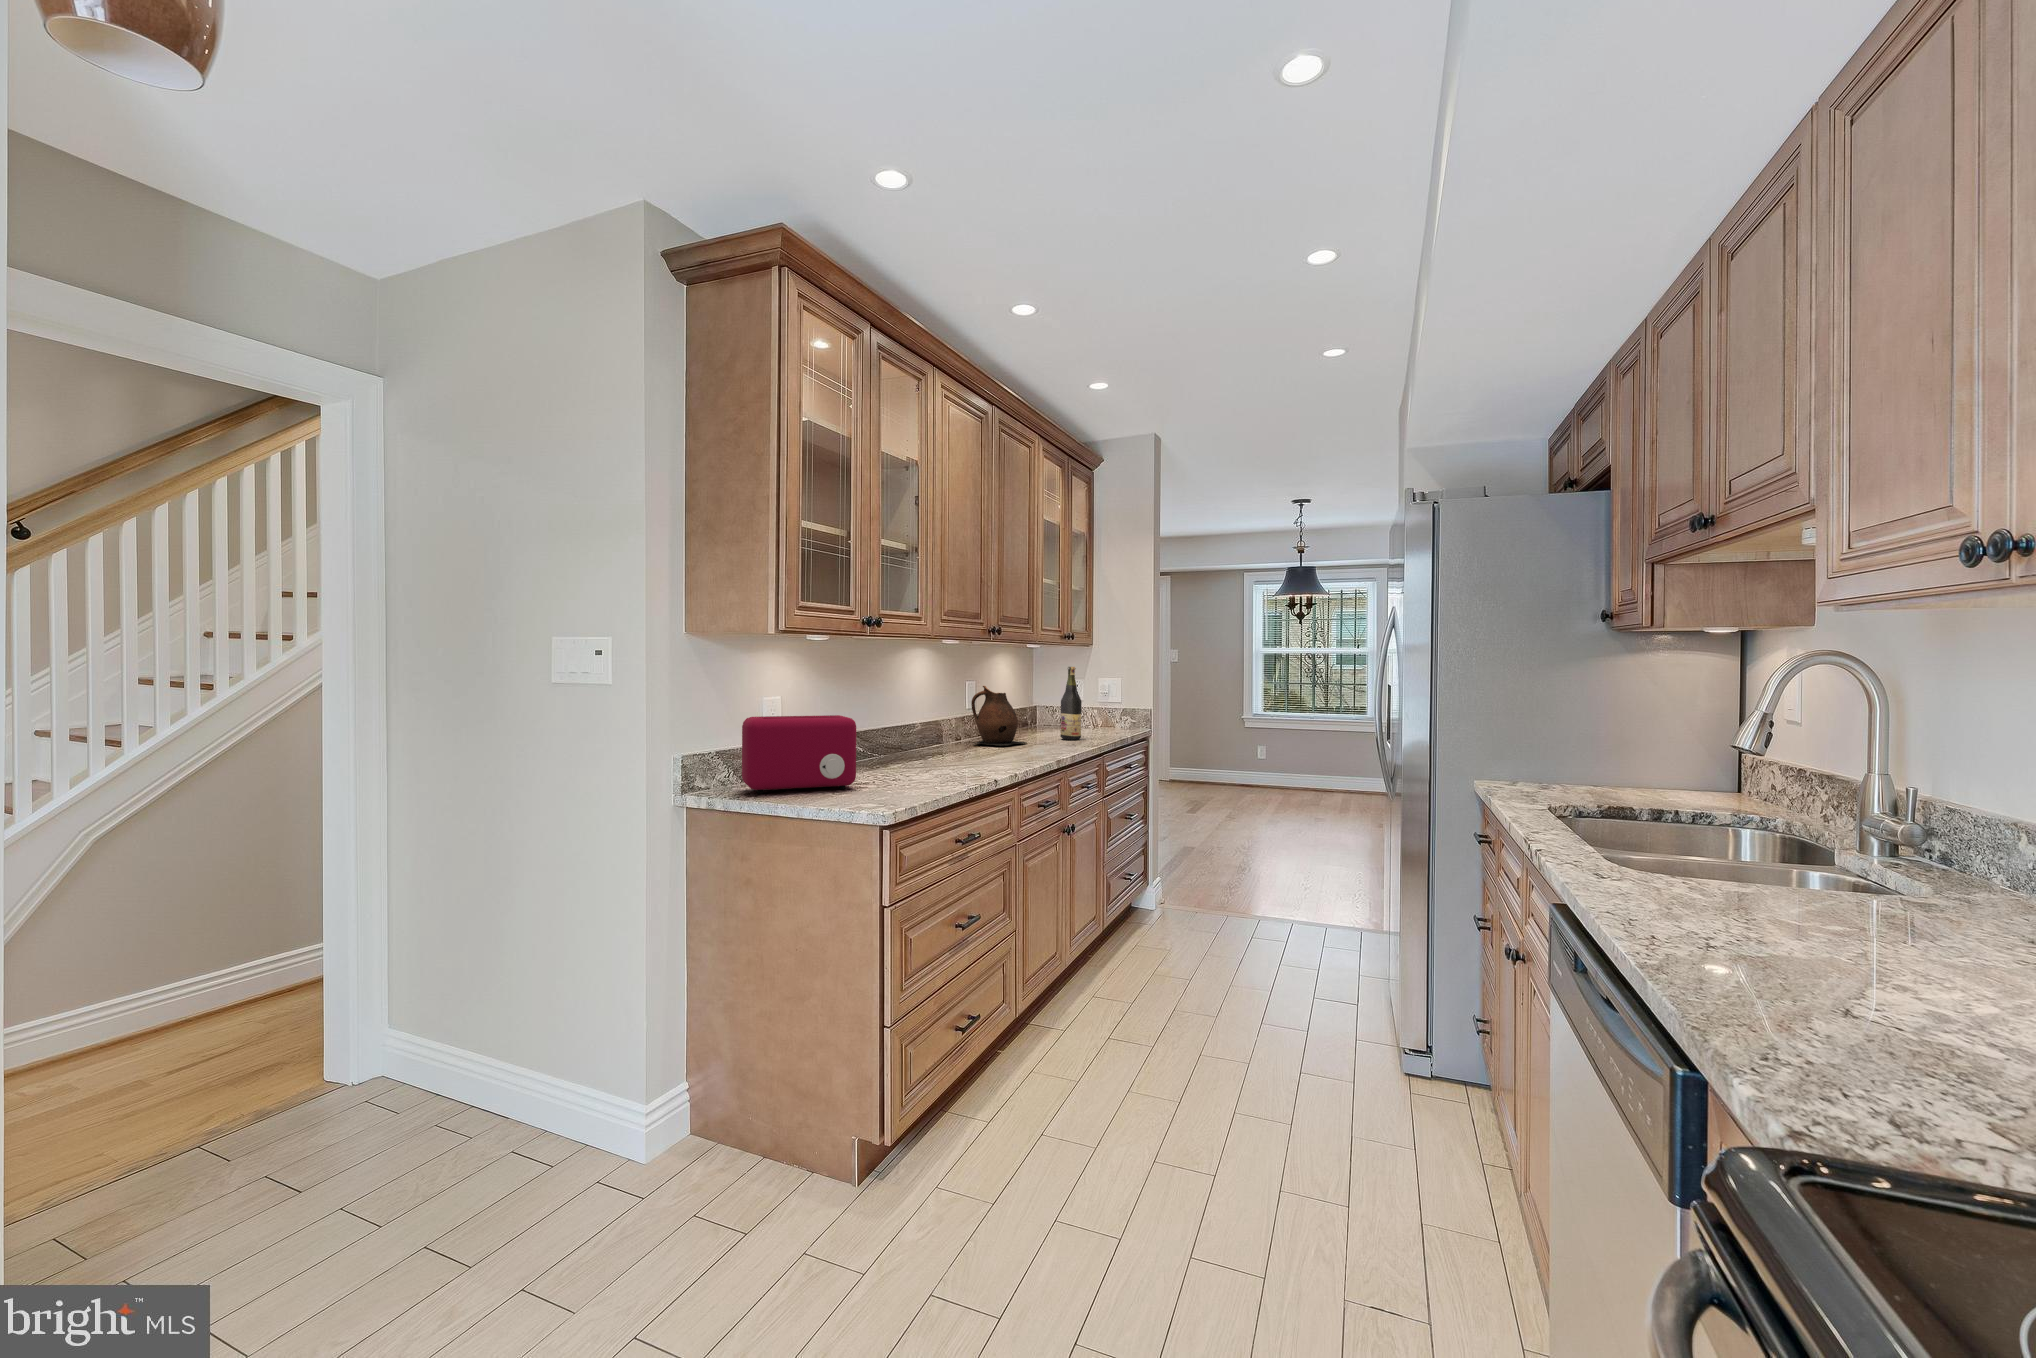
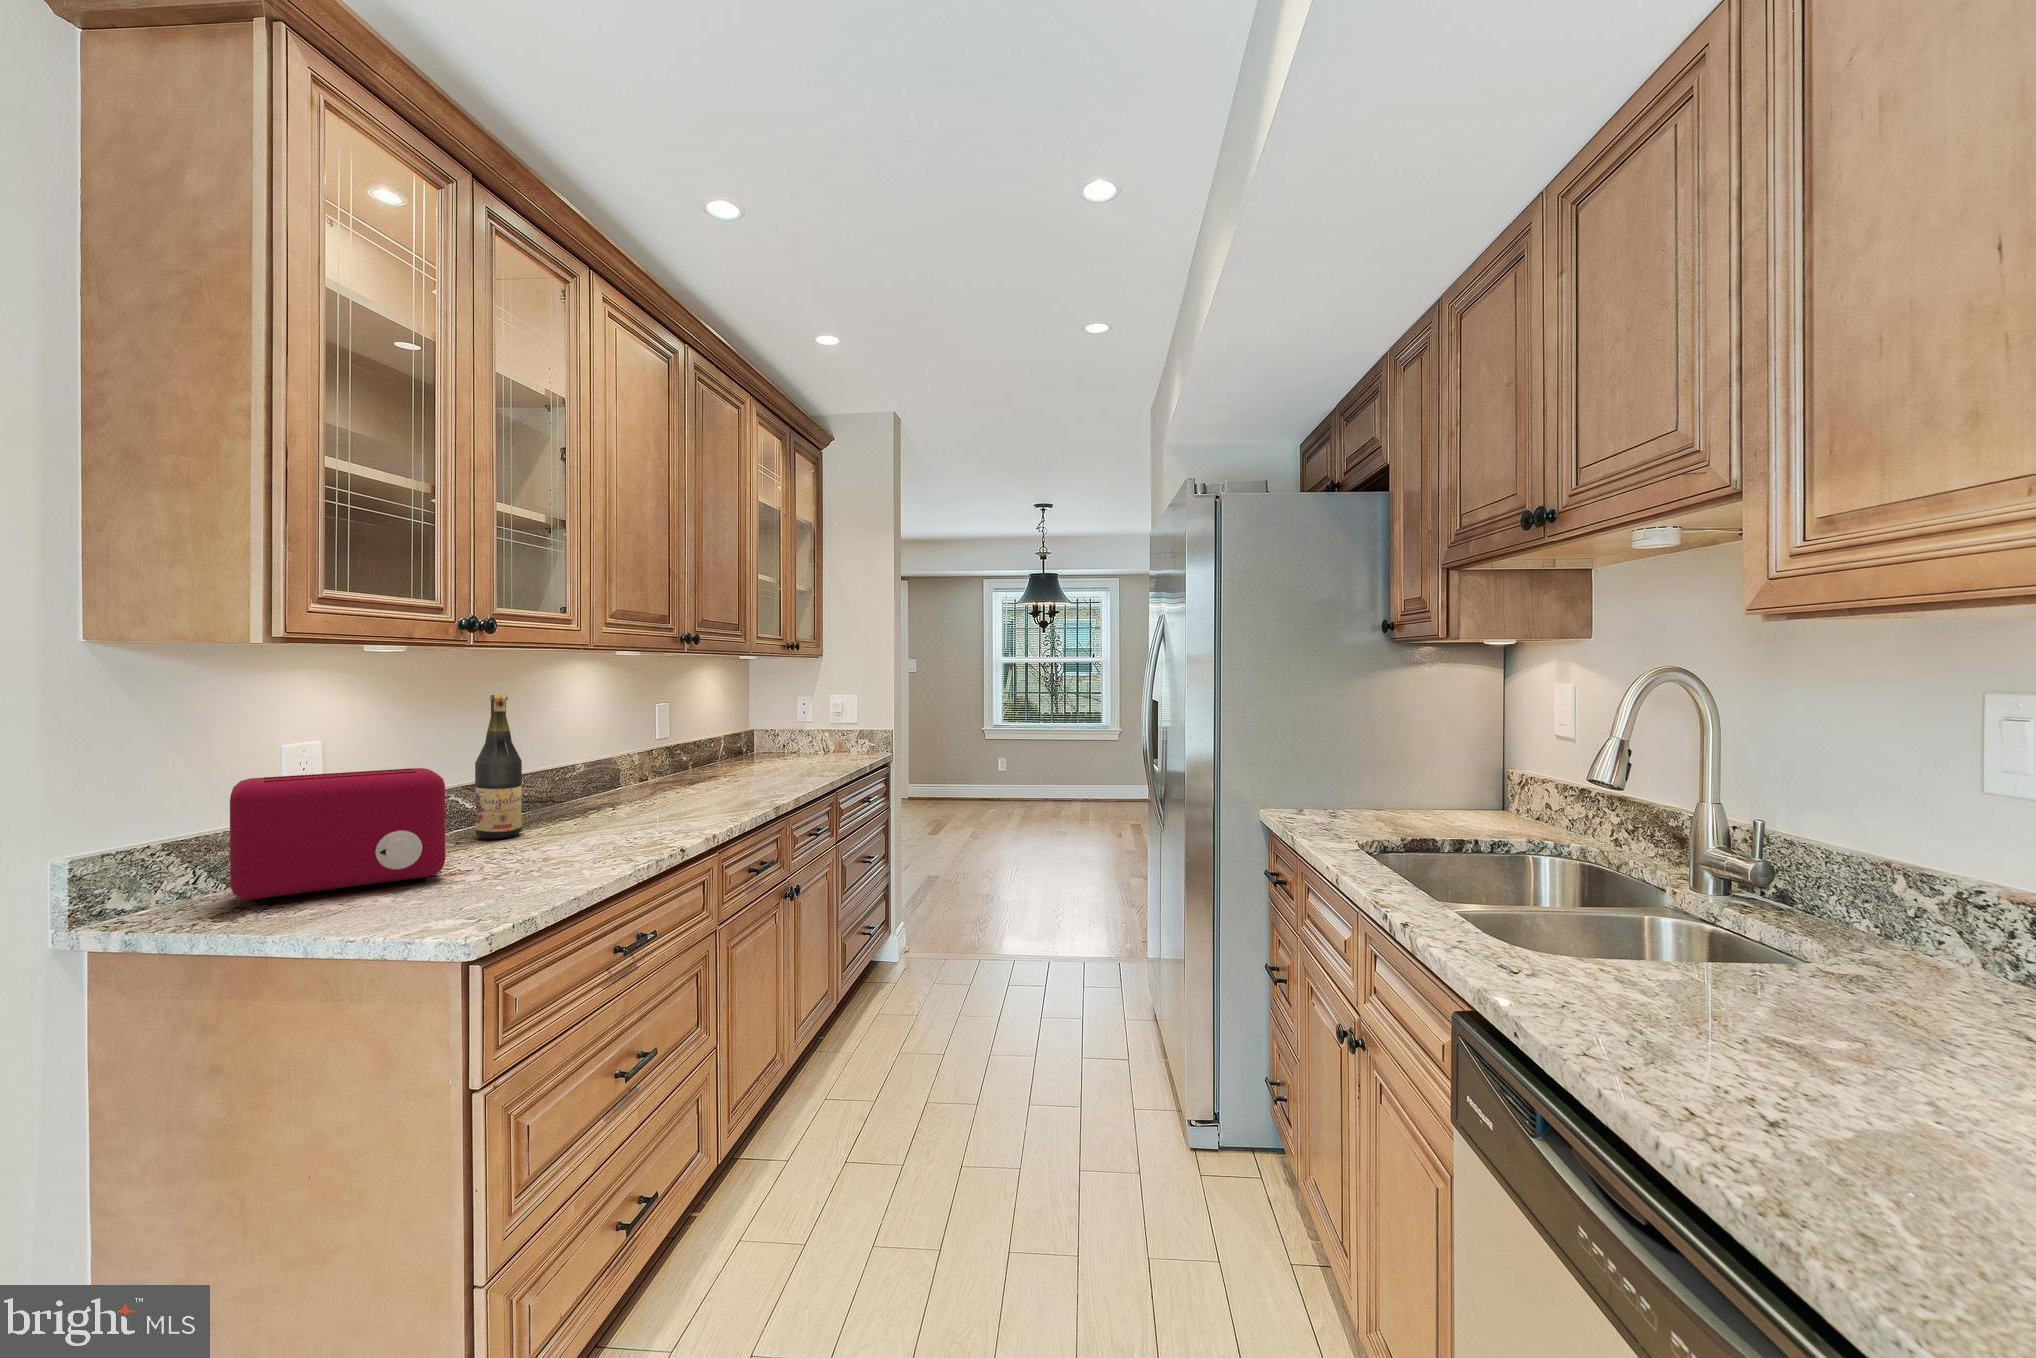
wine bottle: present [1060,667,1082,740] -> present [475,695,522,839]
ceramic pitcher: present [971,686,1027,746] -> none [660,709,736,787]

